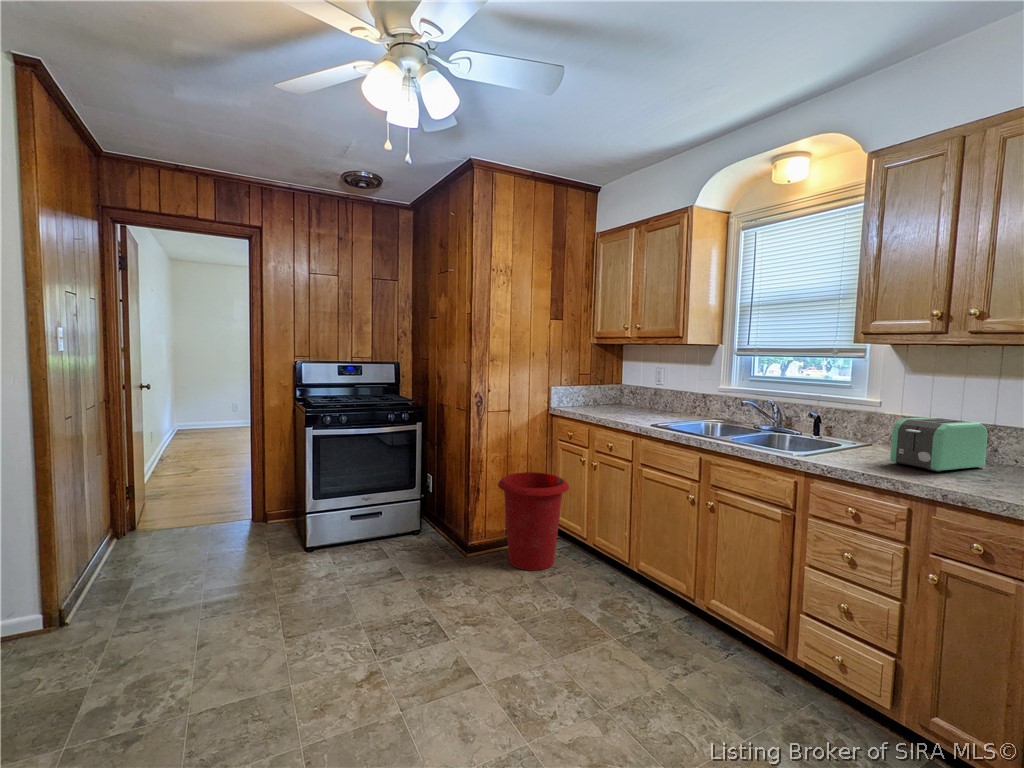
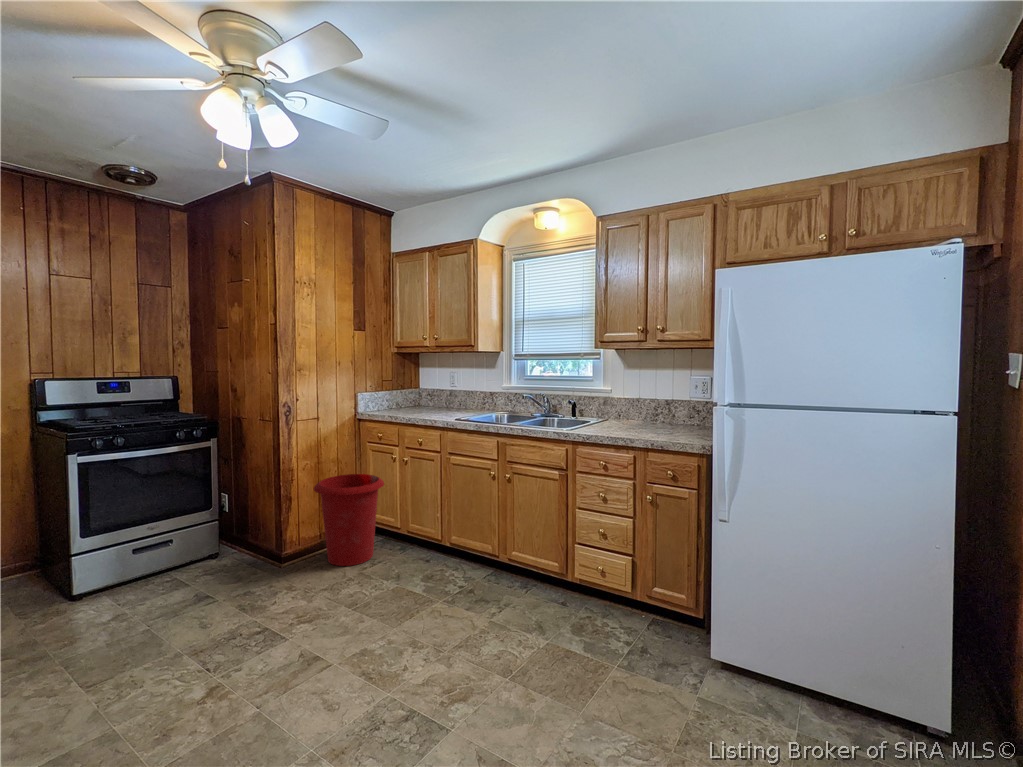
toaster: present [890,417,988,472] -> none [620,397,669,431]

